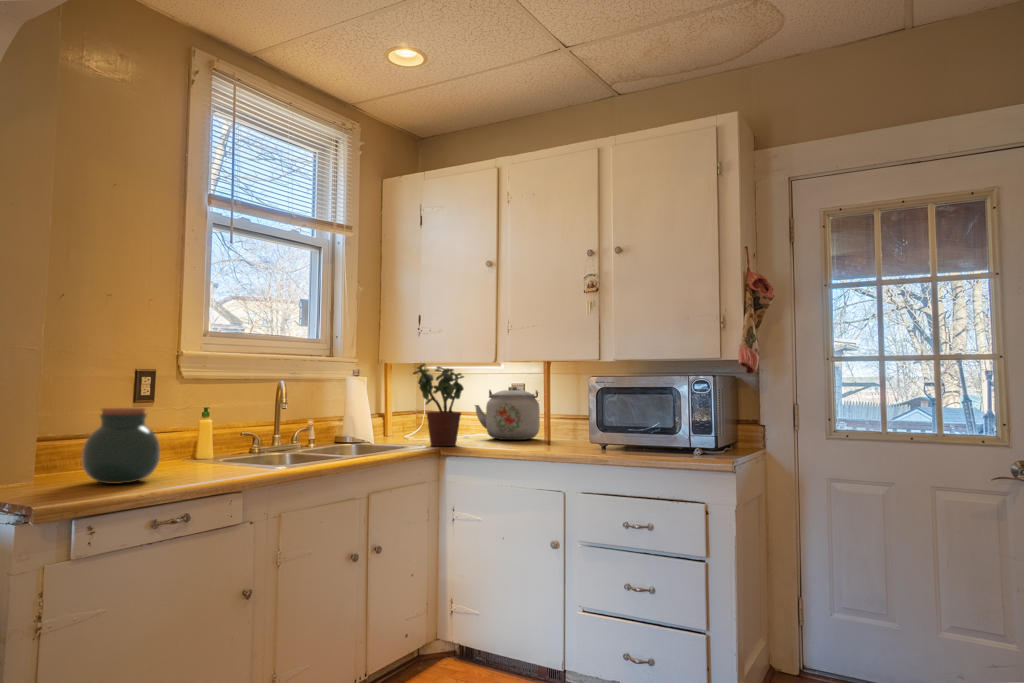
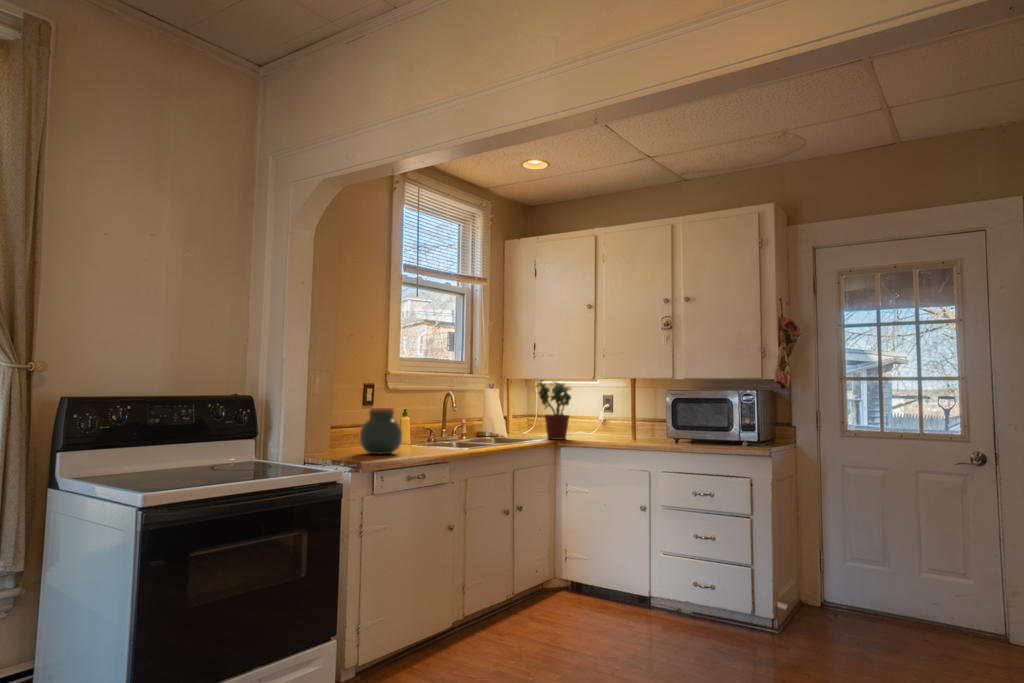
kettle: present [475,386,540,440] -> none [575,396,624,437]

